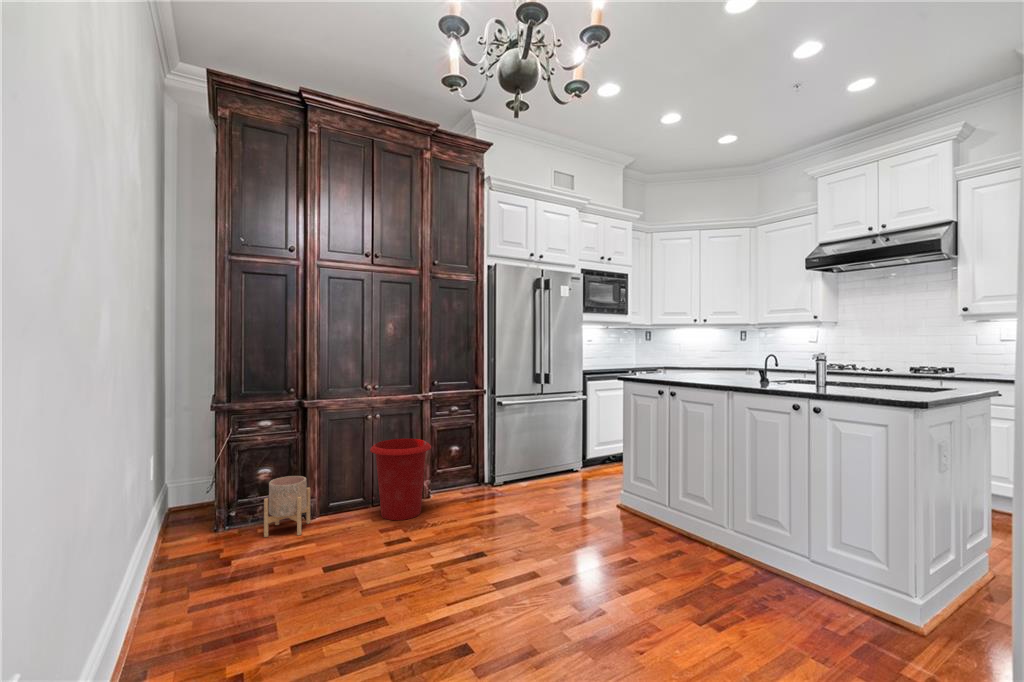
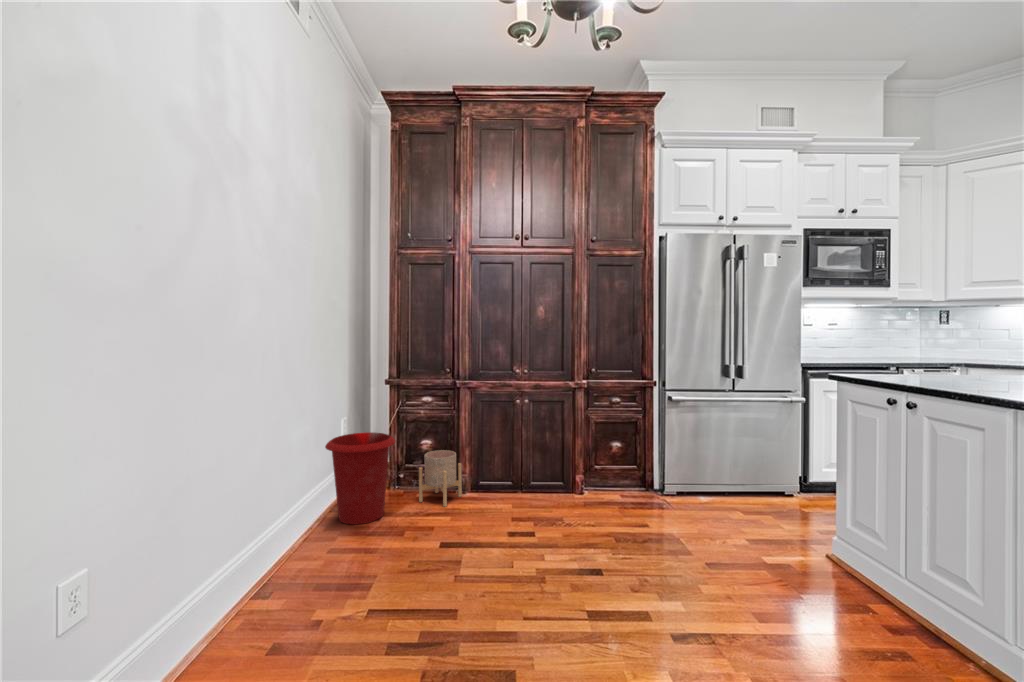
waste bin: present [370,439,431,520] -> present [325,432,395,524]

